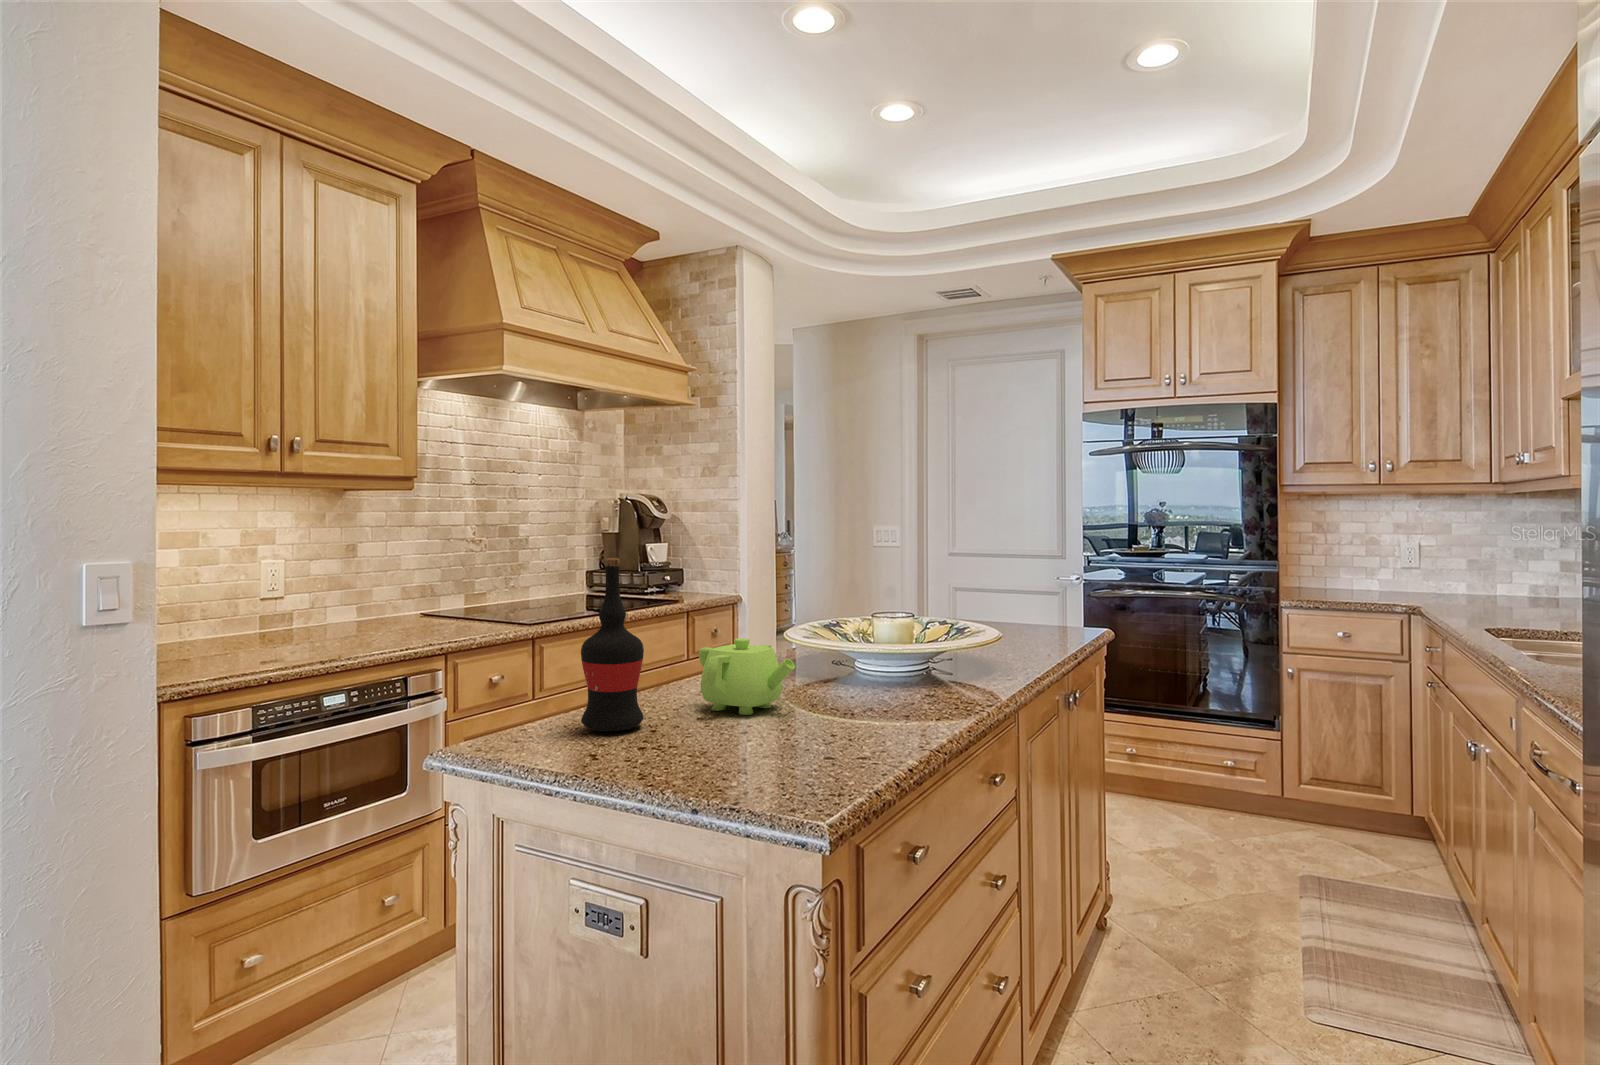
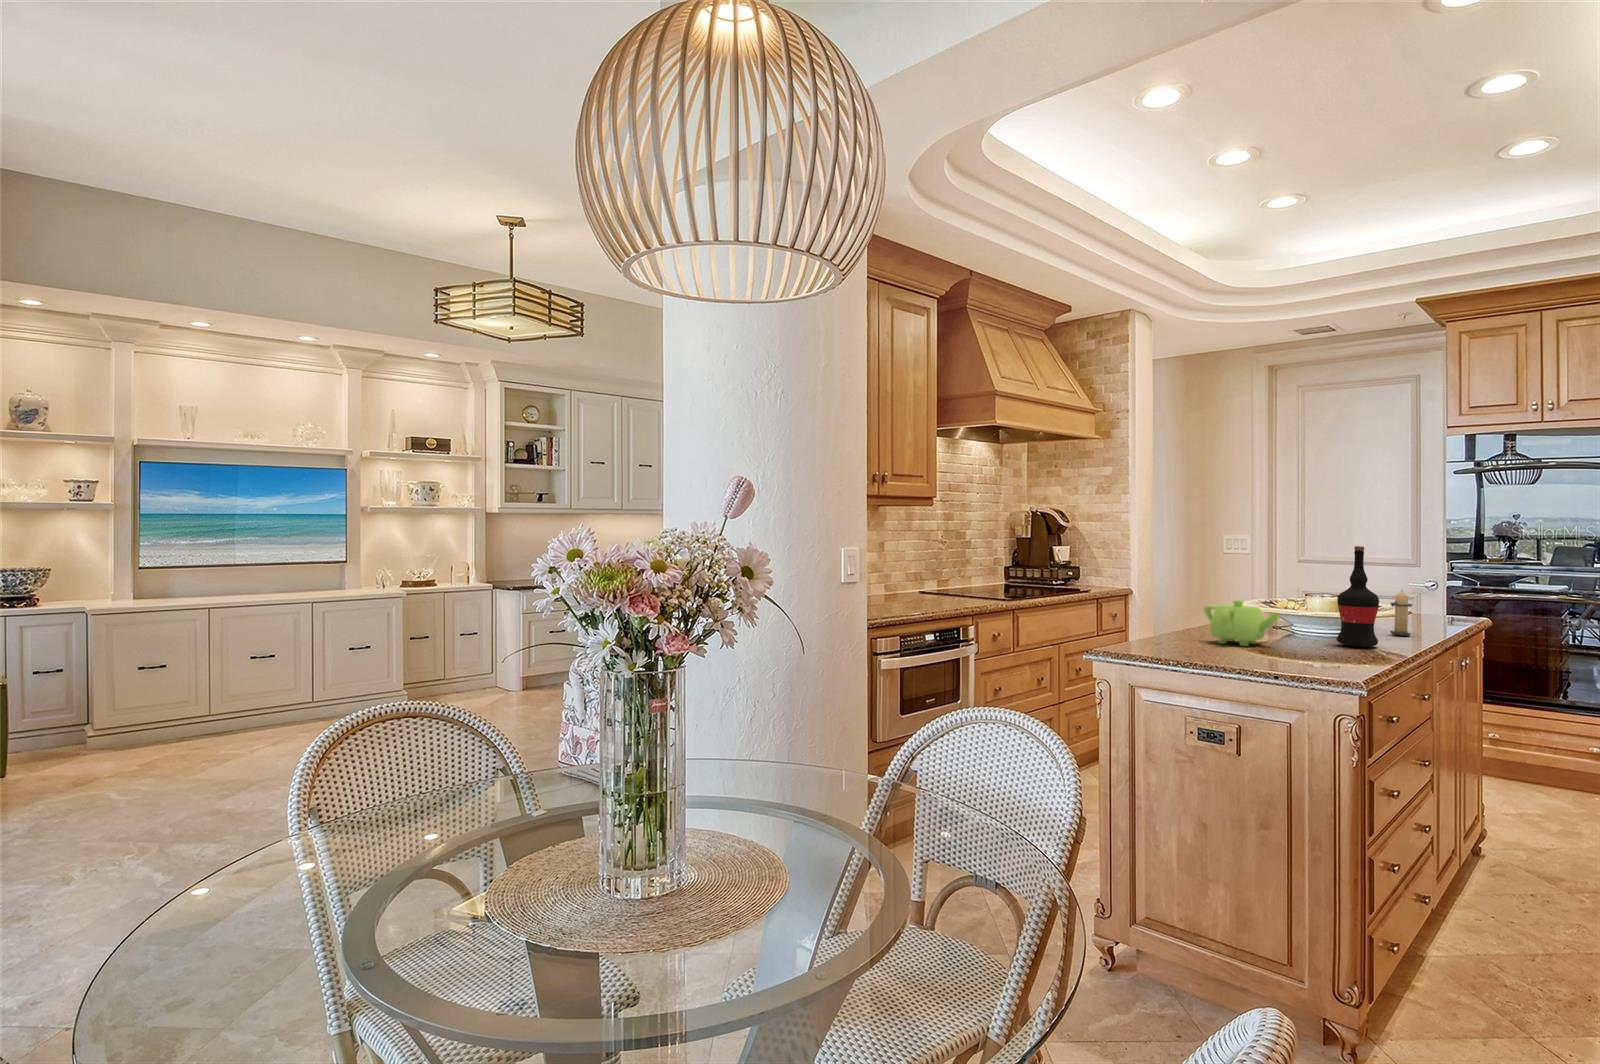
wine bottle: present [581,558,644,731] -> present [1337,546,1379,647]
candle: none [971,607,1004,675] -> present [1390,590,1412,636]

